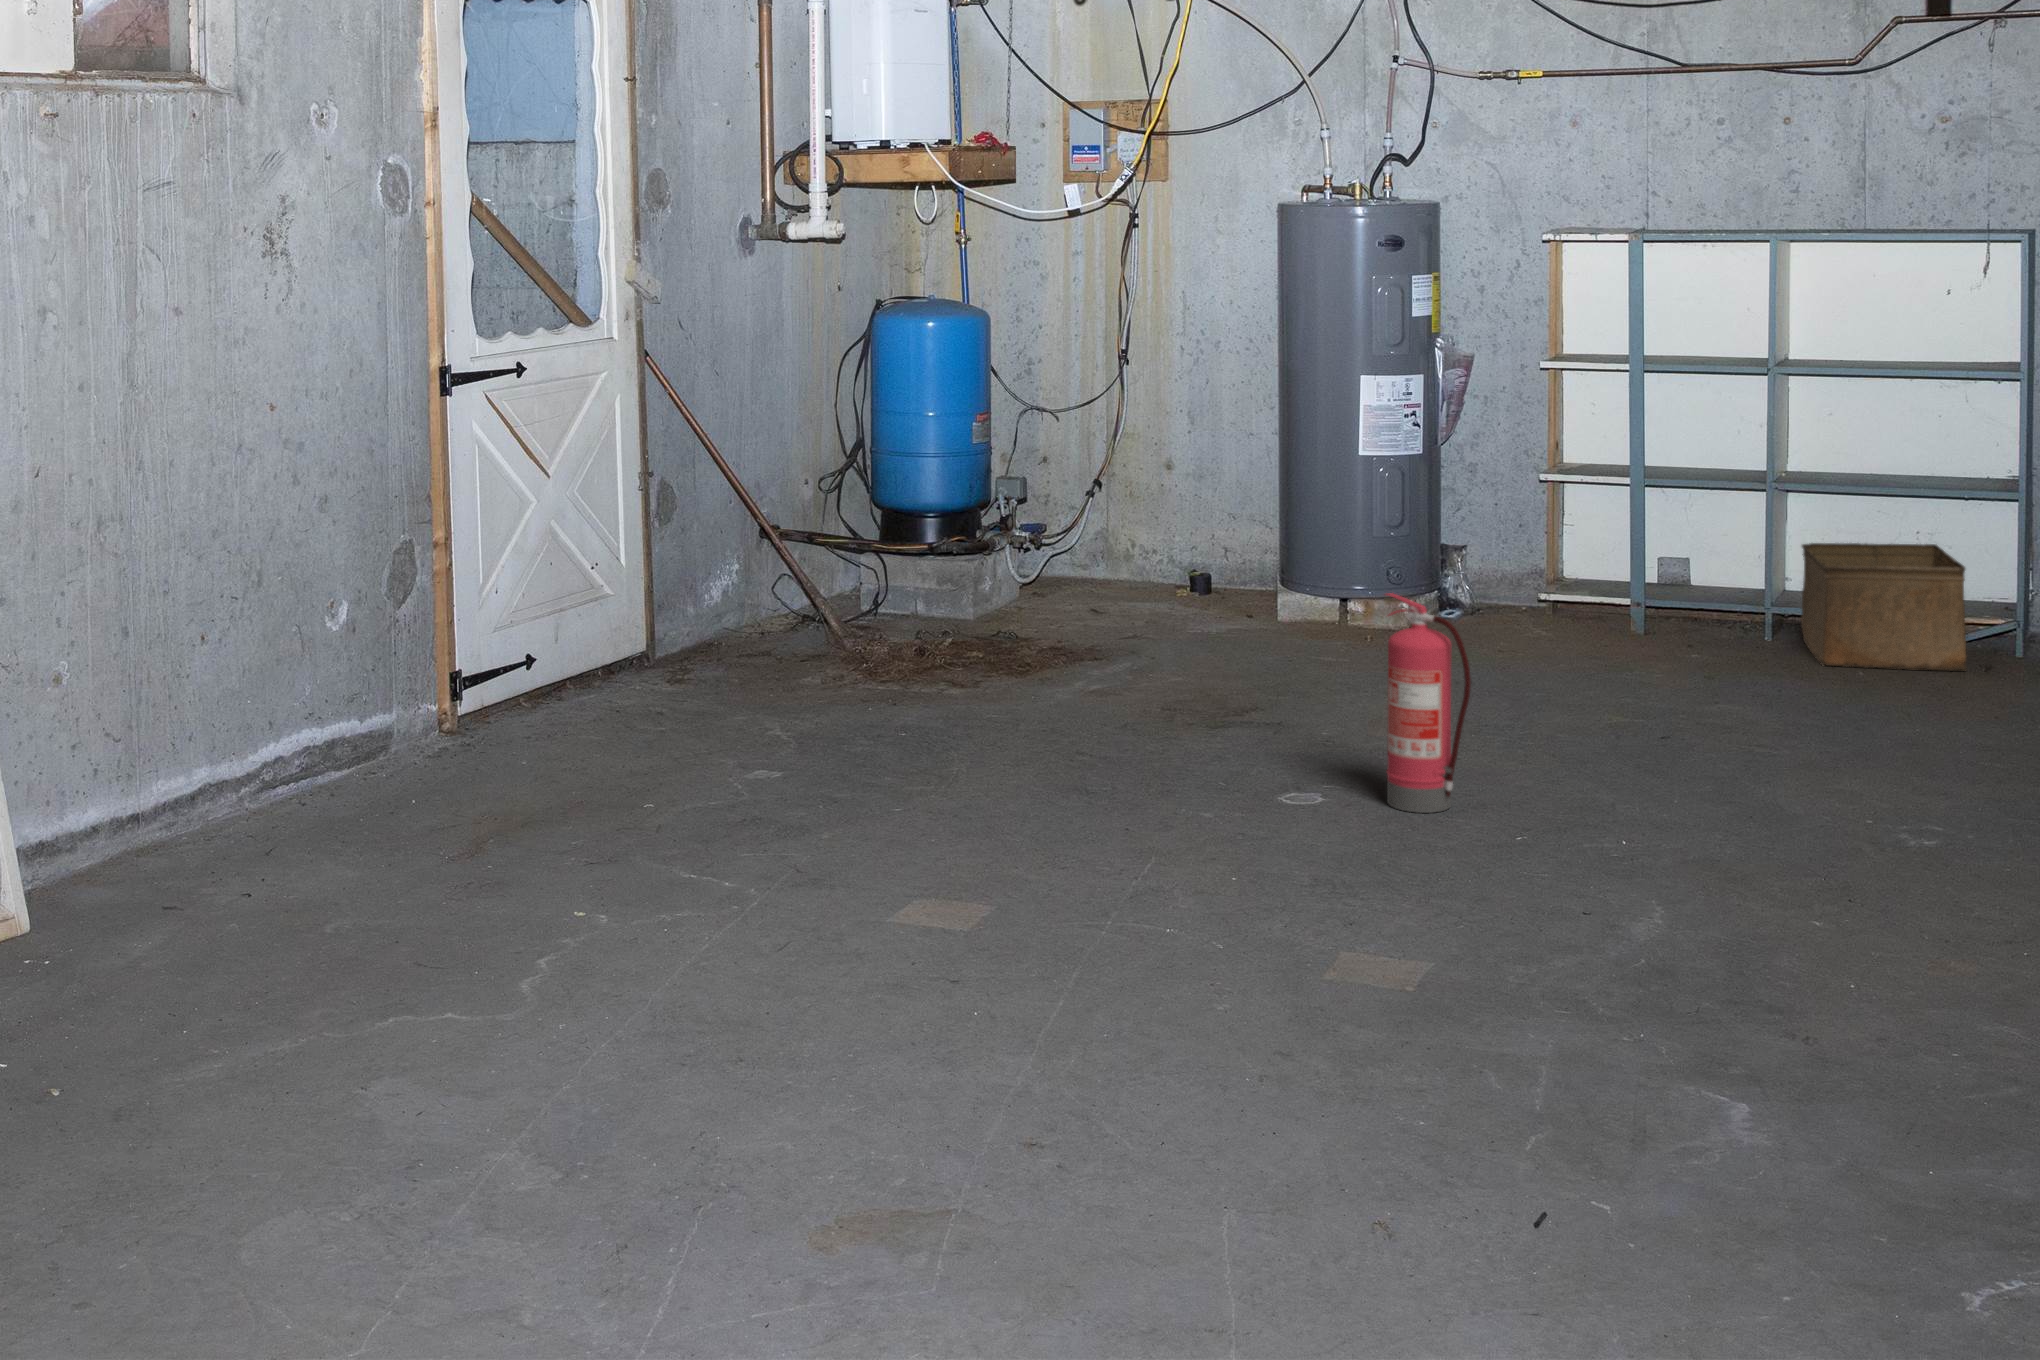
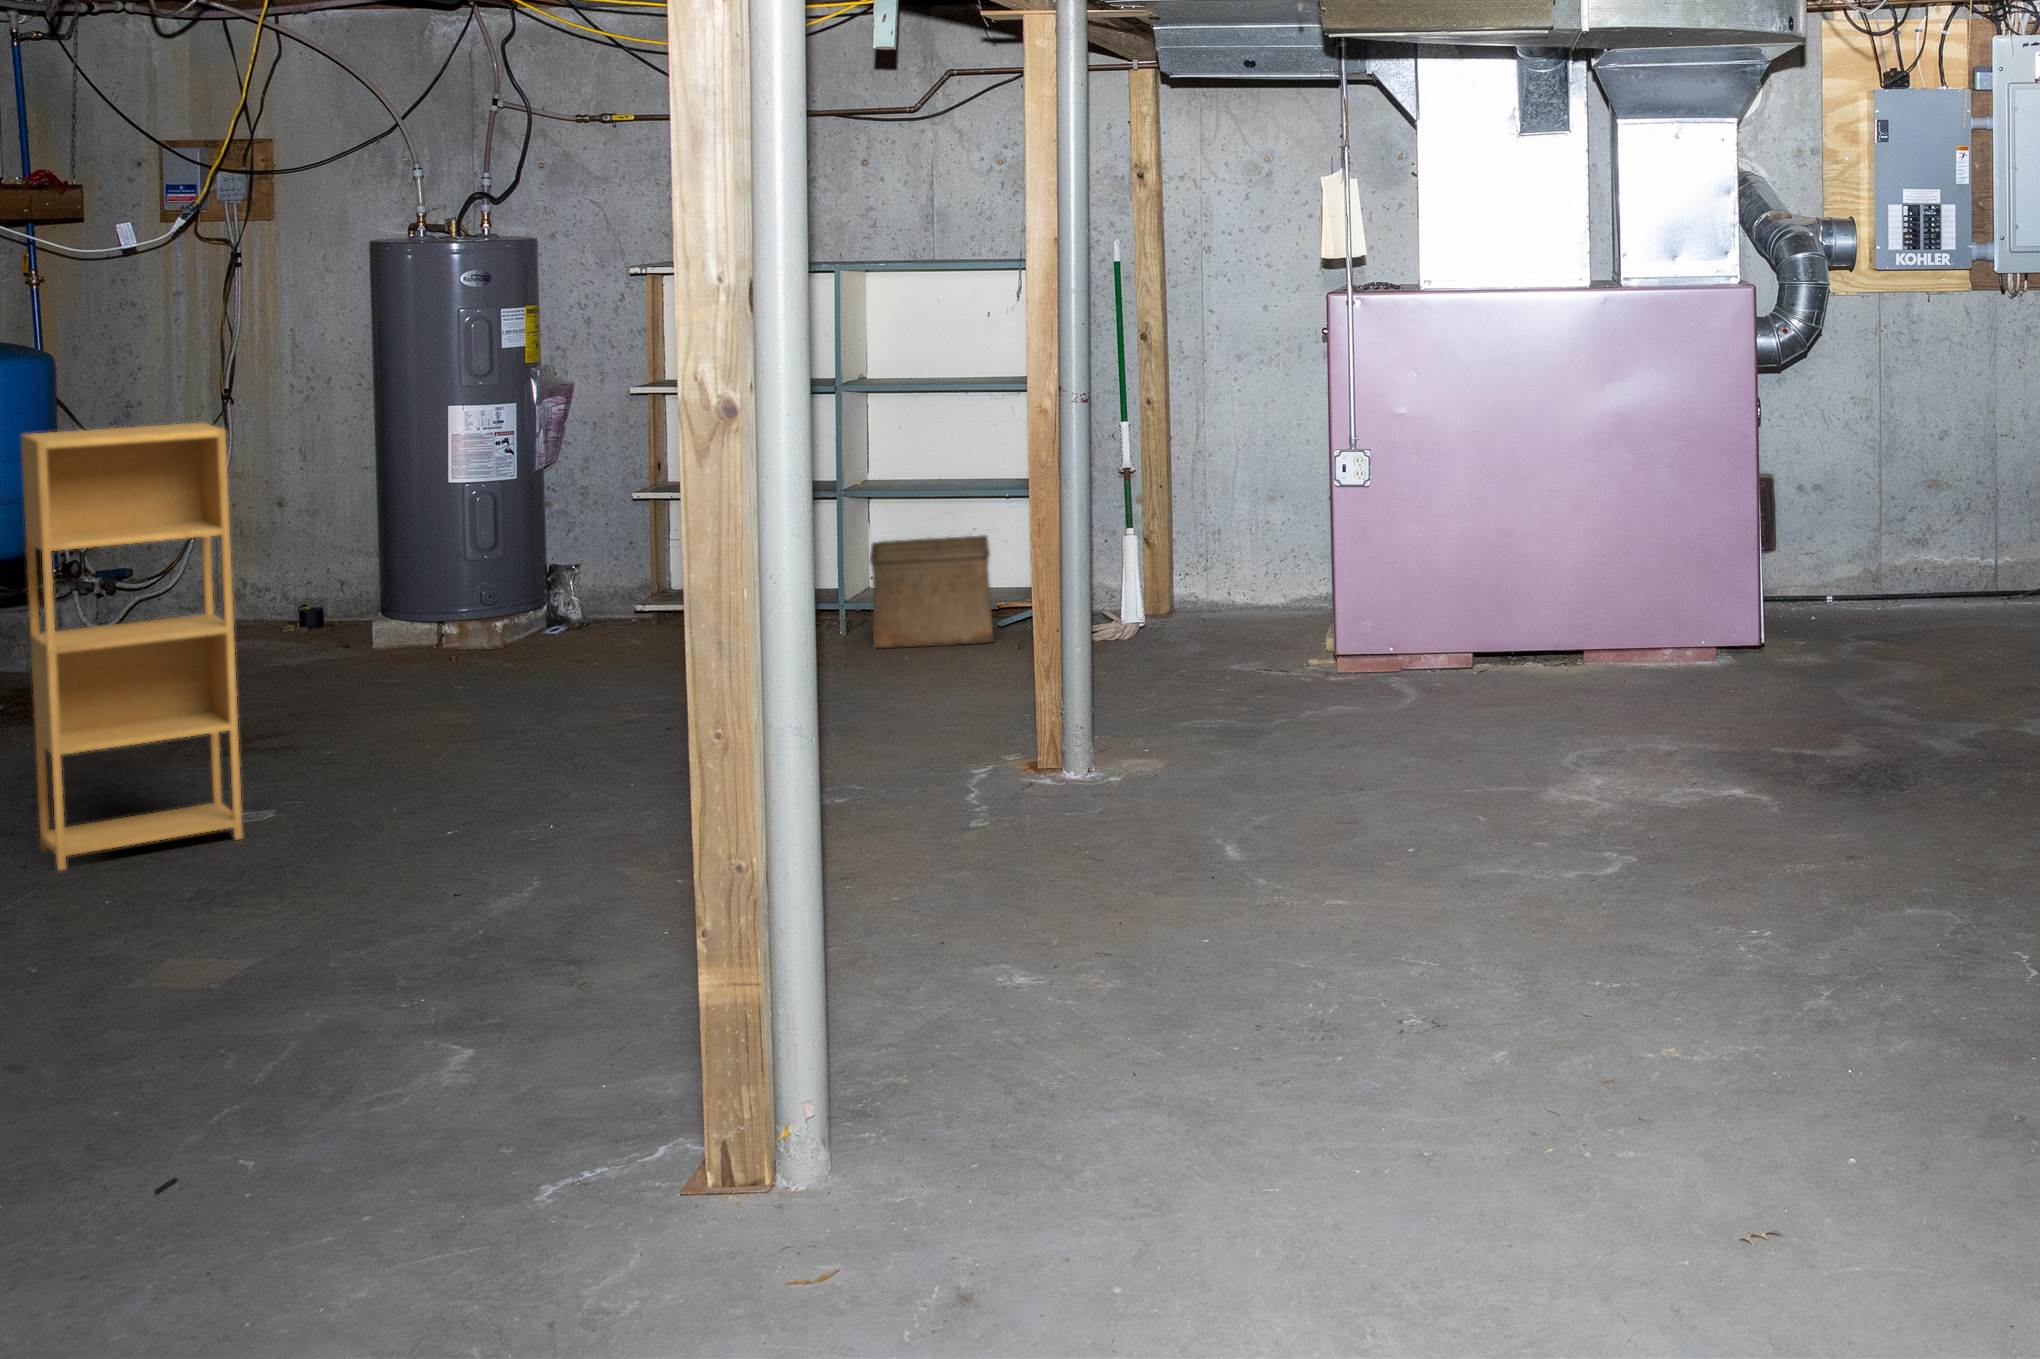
shelving unit: none [1123,392,1315,845] -> present [21,422,243,870]
fire extinguisher: present [1386,593,1471,813] -> none [335,608,413,811]

